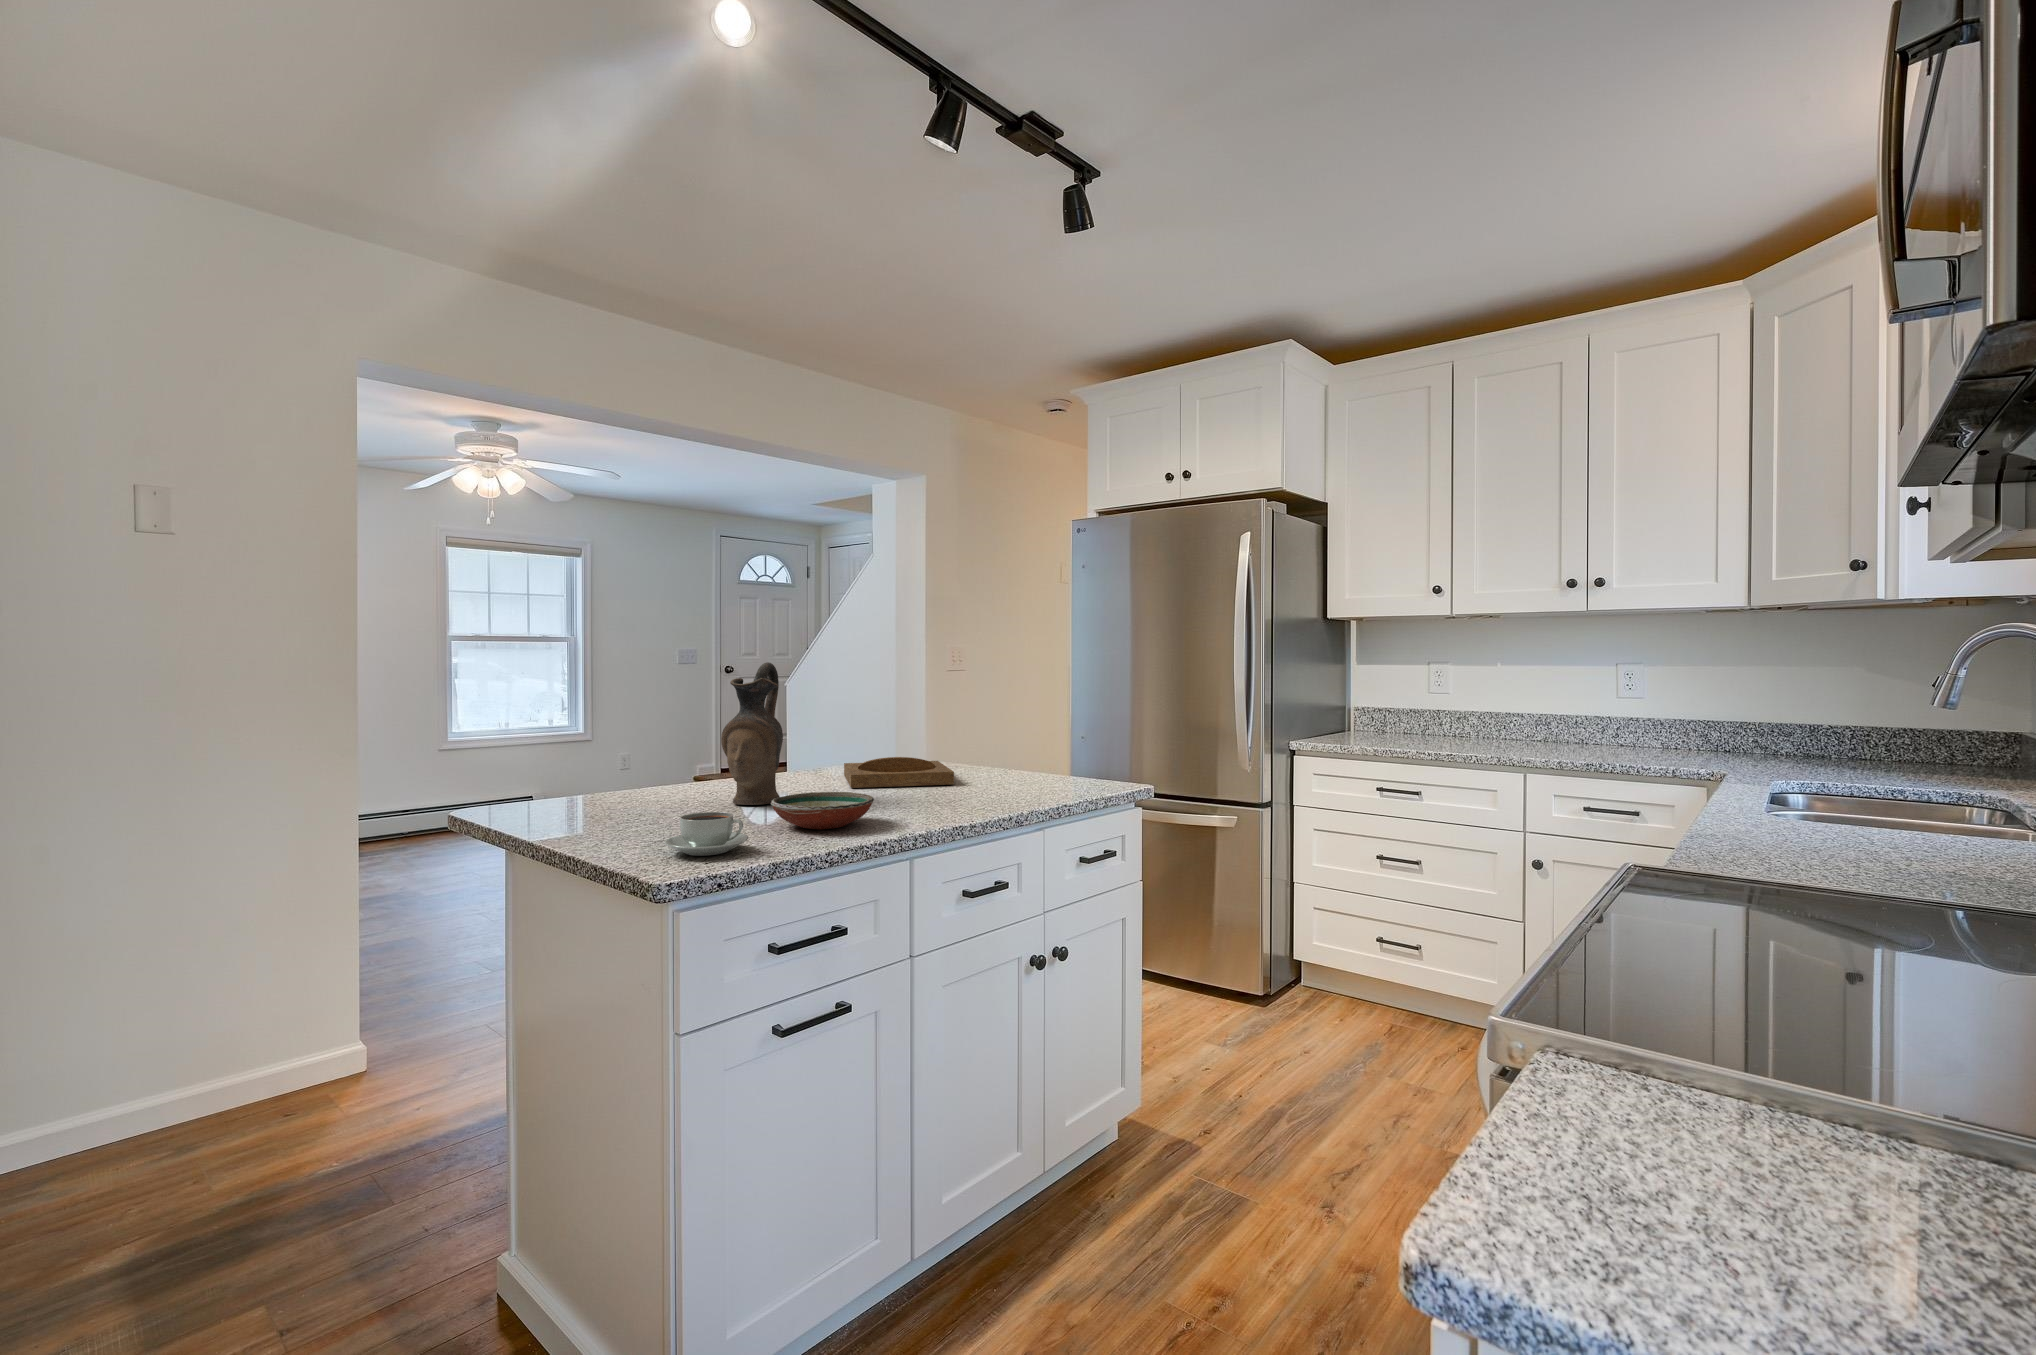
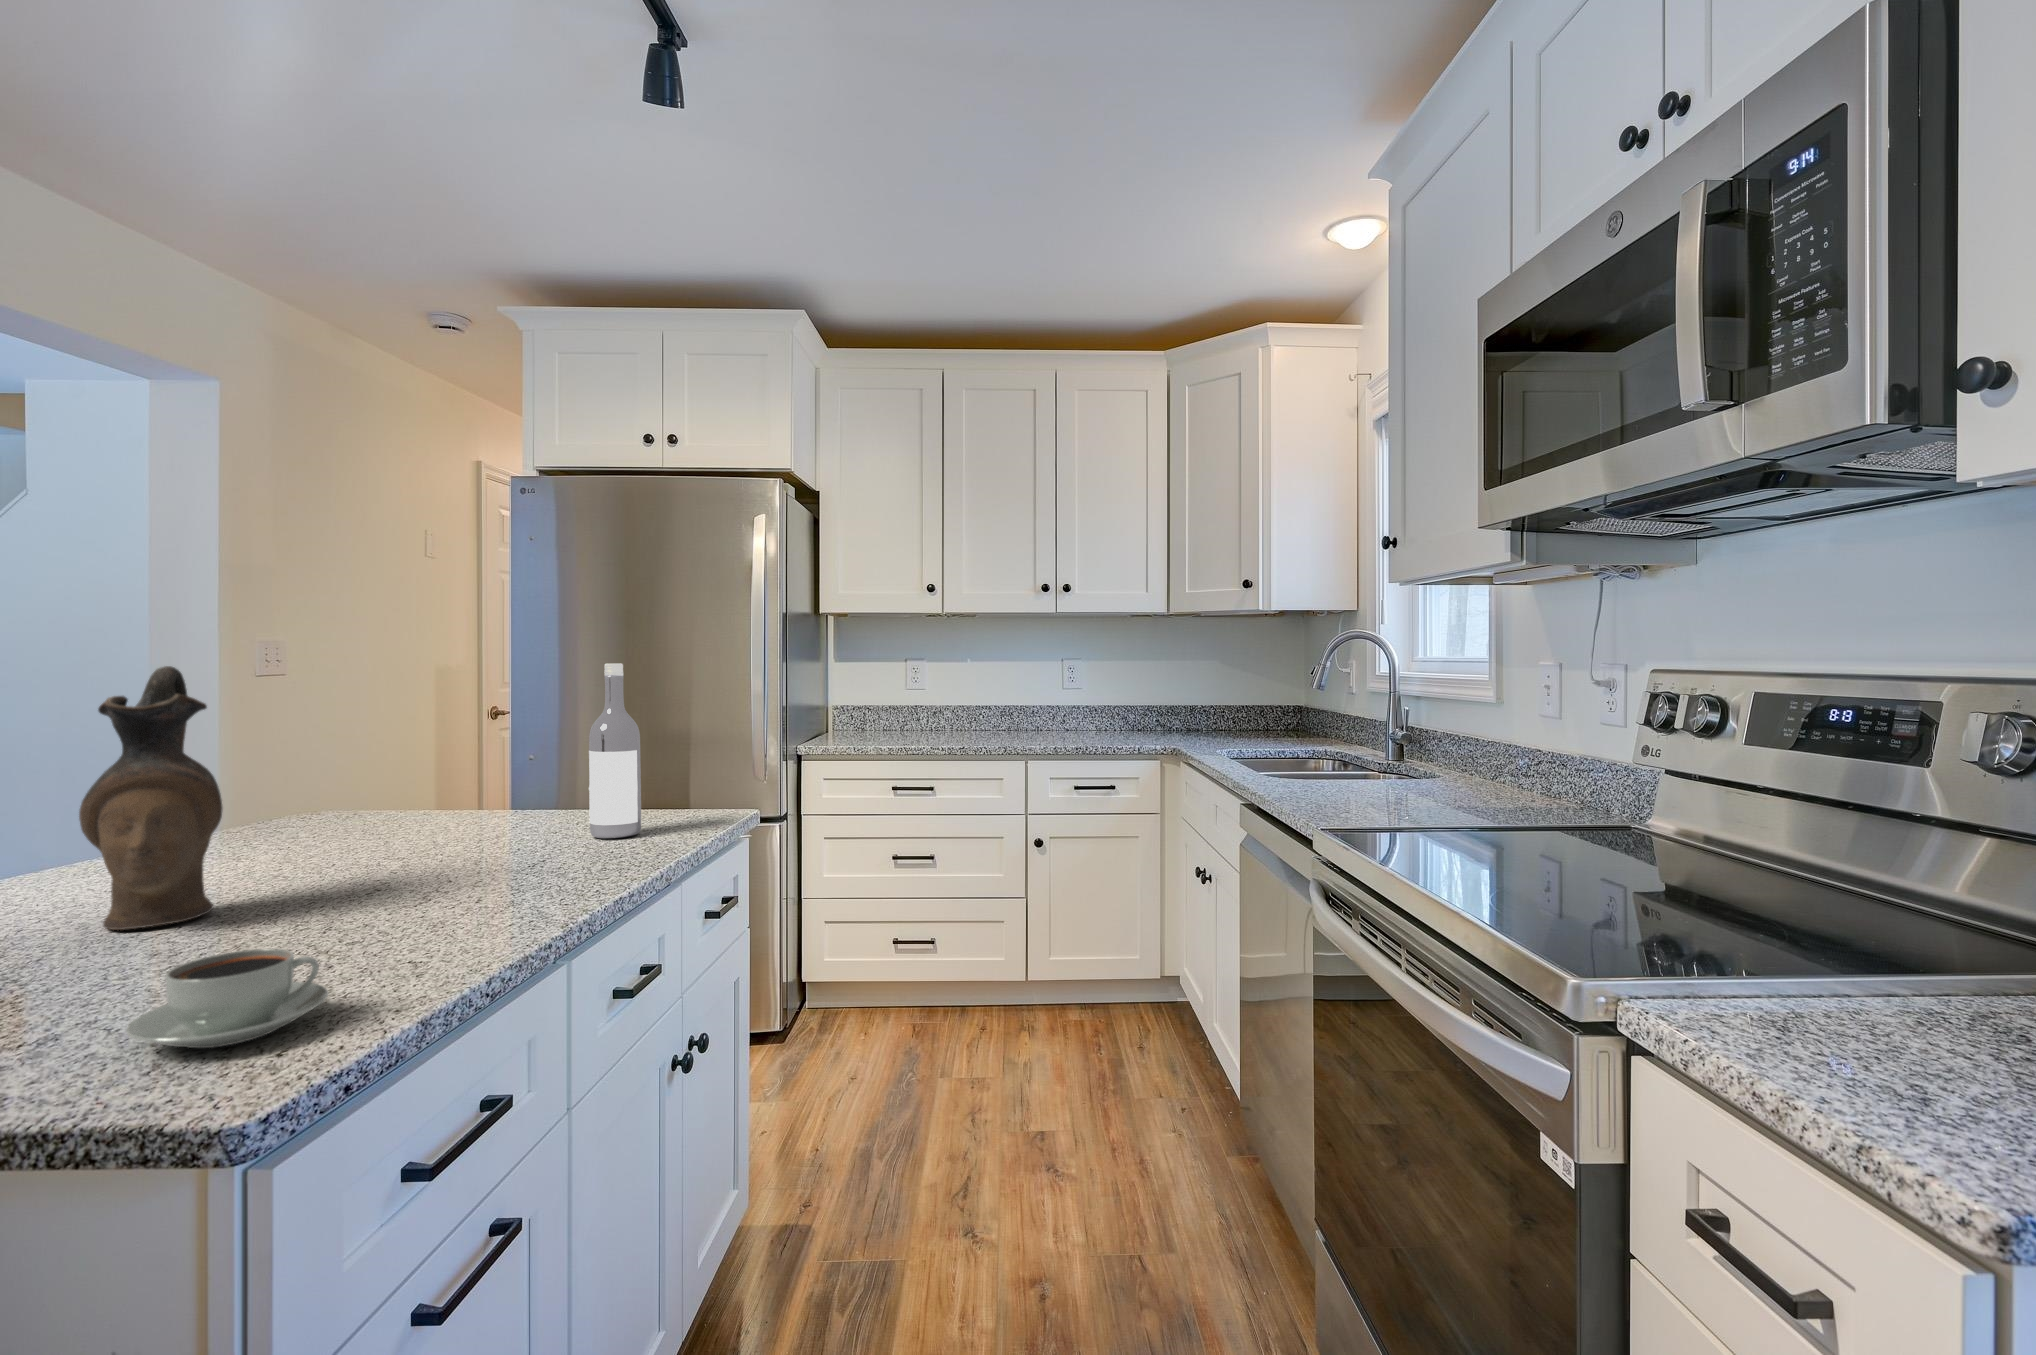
wine bottle: none [1012,663,1046,792] -> present [589,663,641,838]
tray: present [844,757,954,788] -> none [252,809,489,868]
decorative bowl: present [771,792,874,829] -> none [281,874,485,948]

